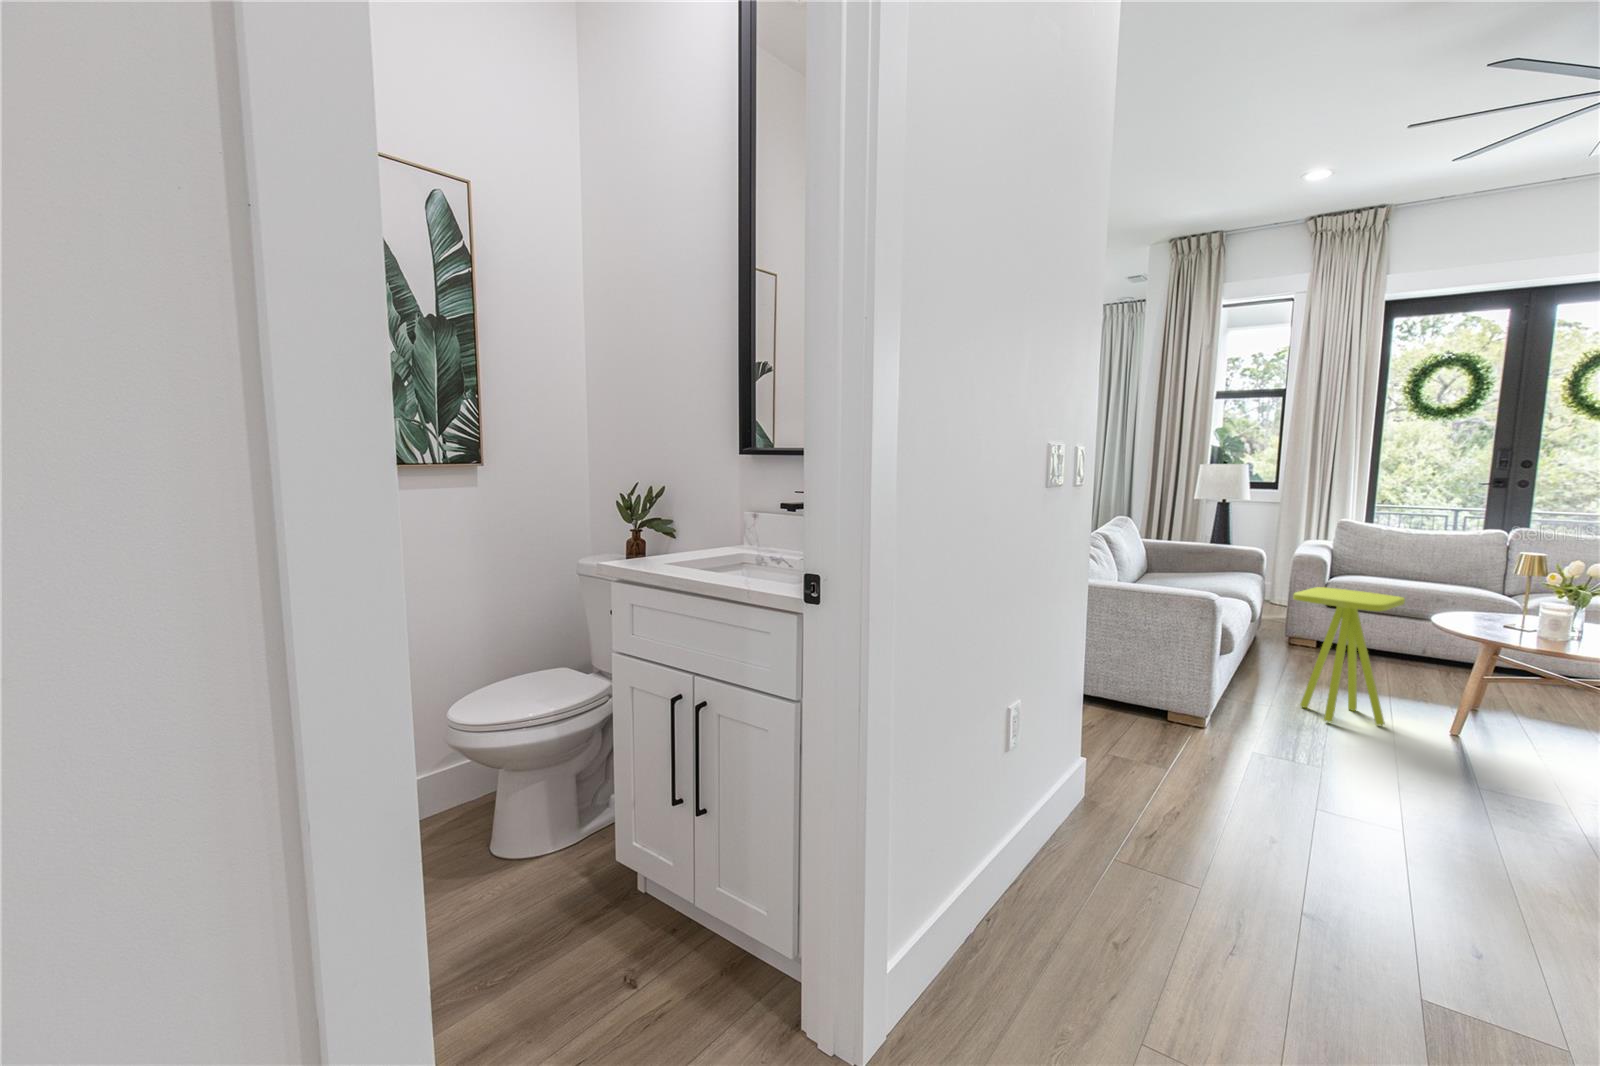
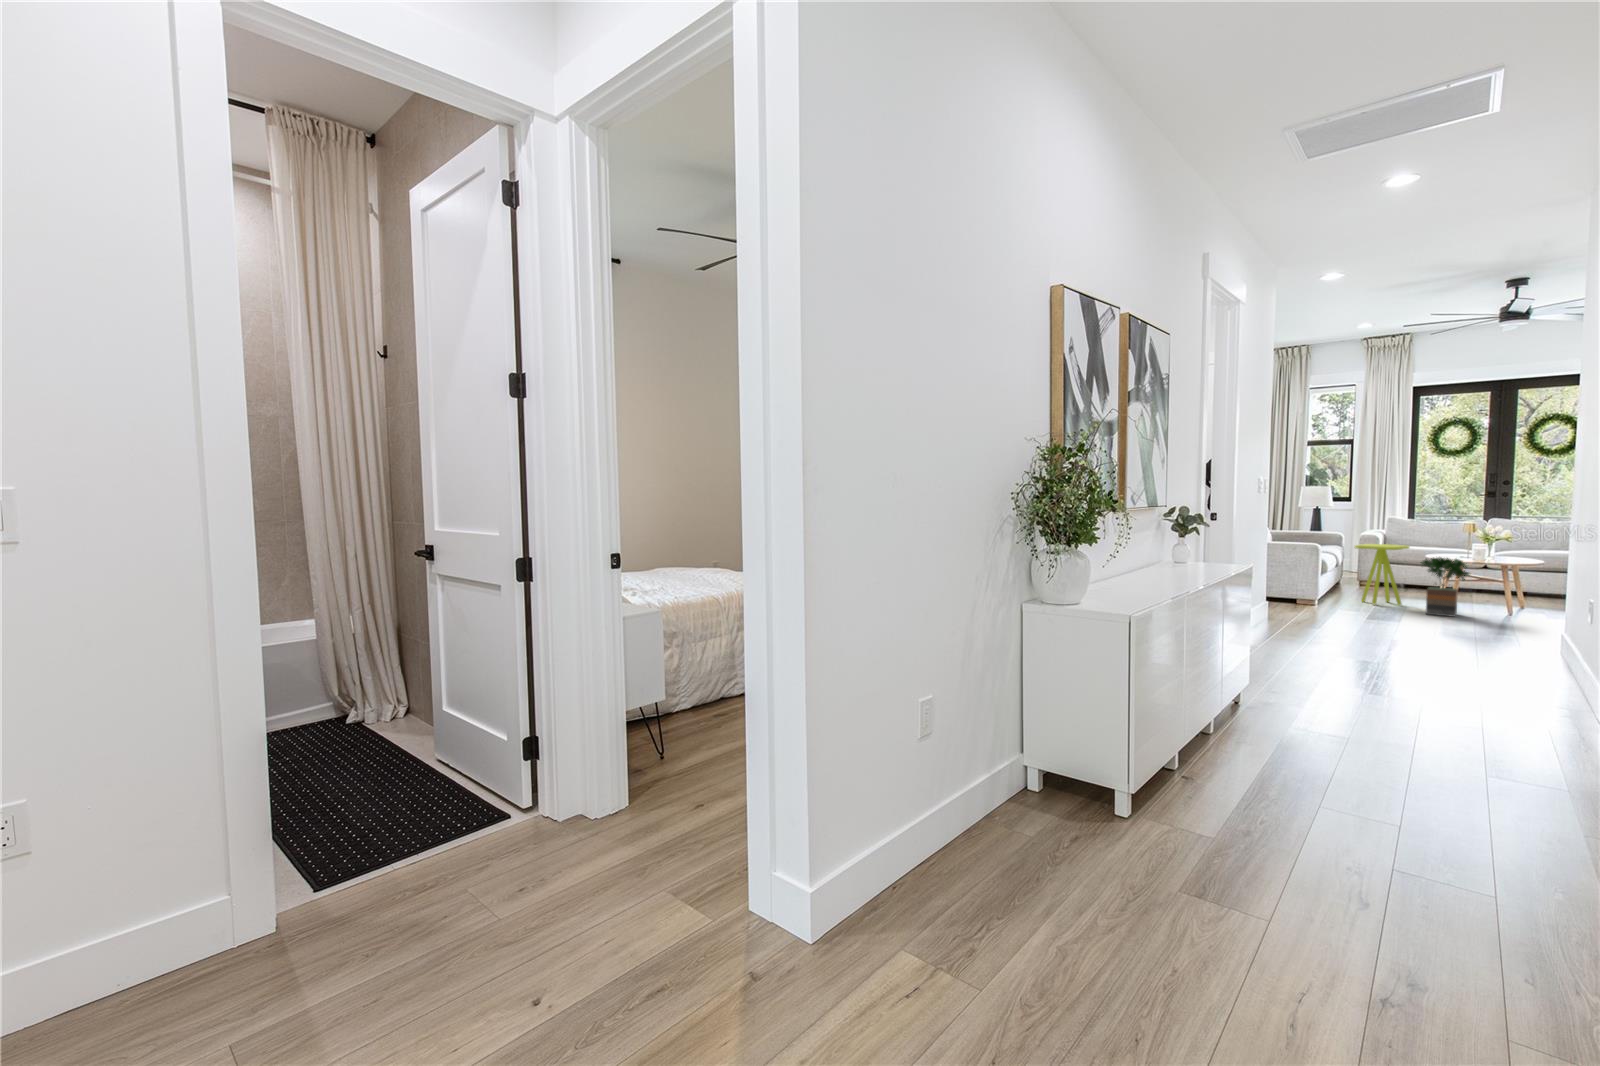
potted tree: none [1437,636,1571,789] -> present [1420,557,1470,617]

